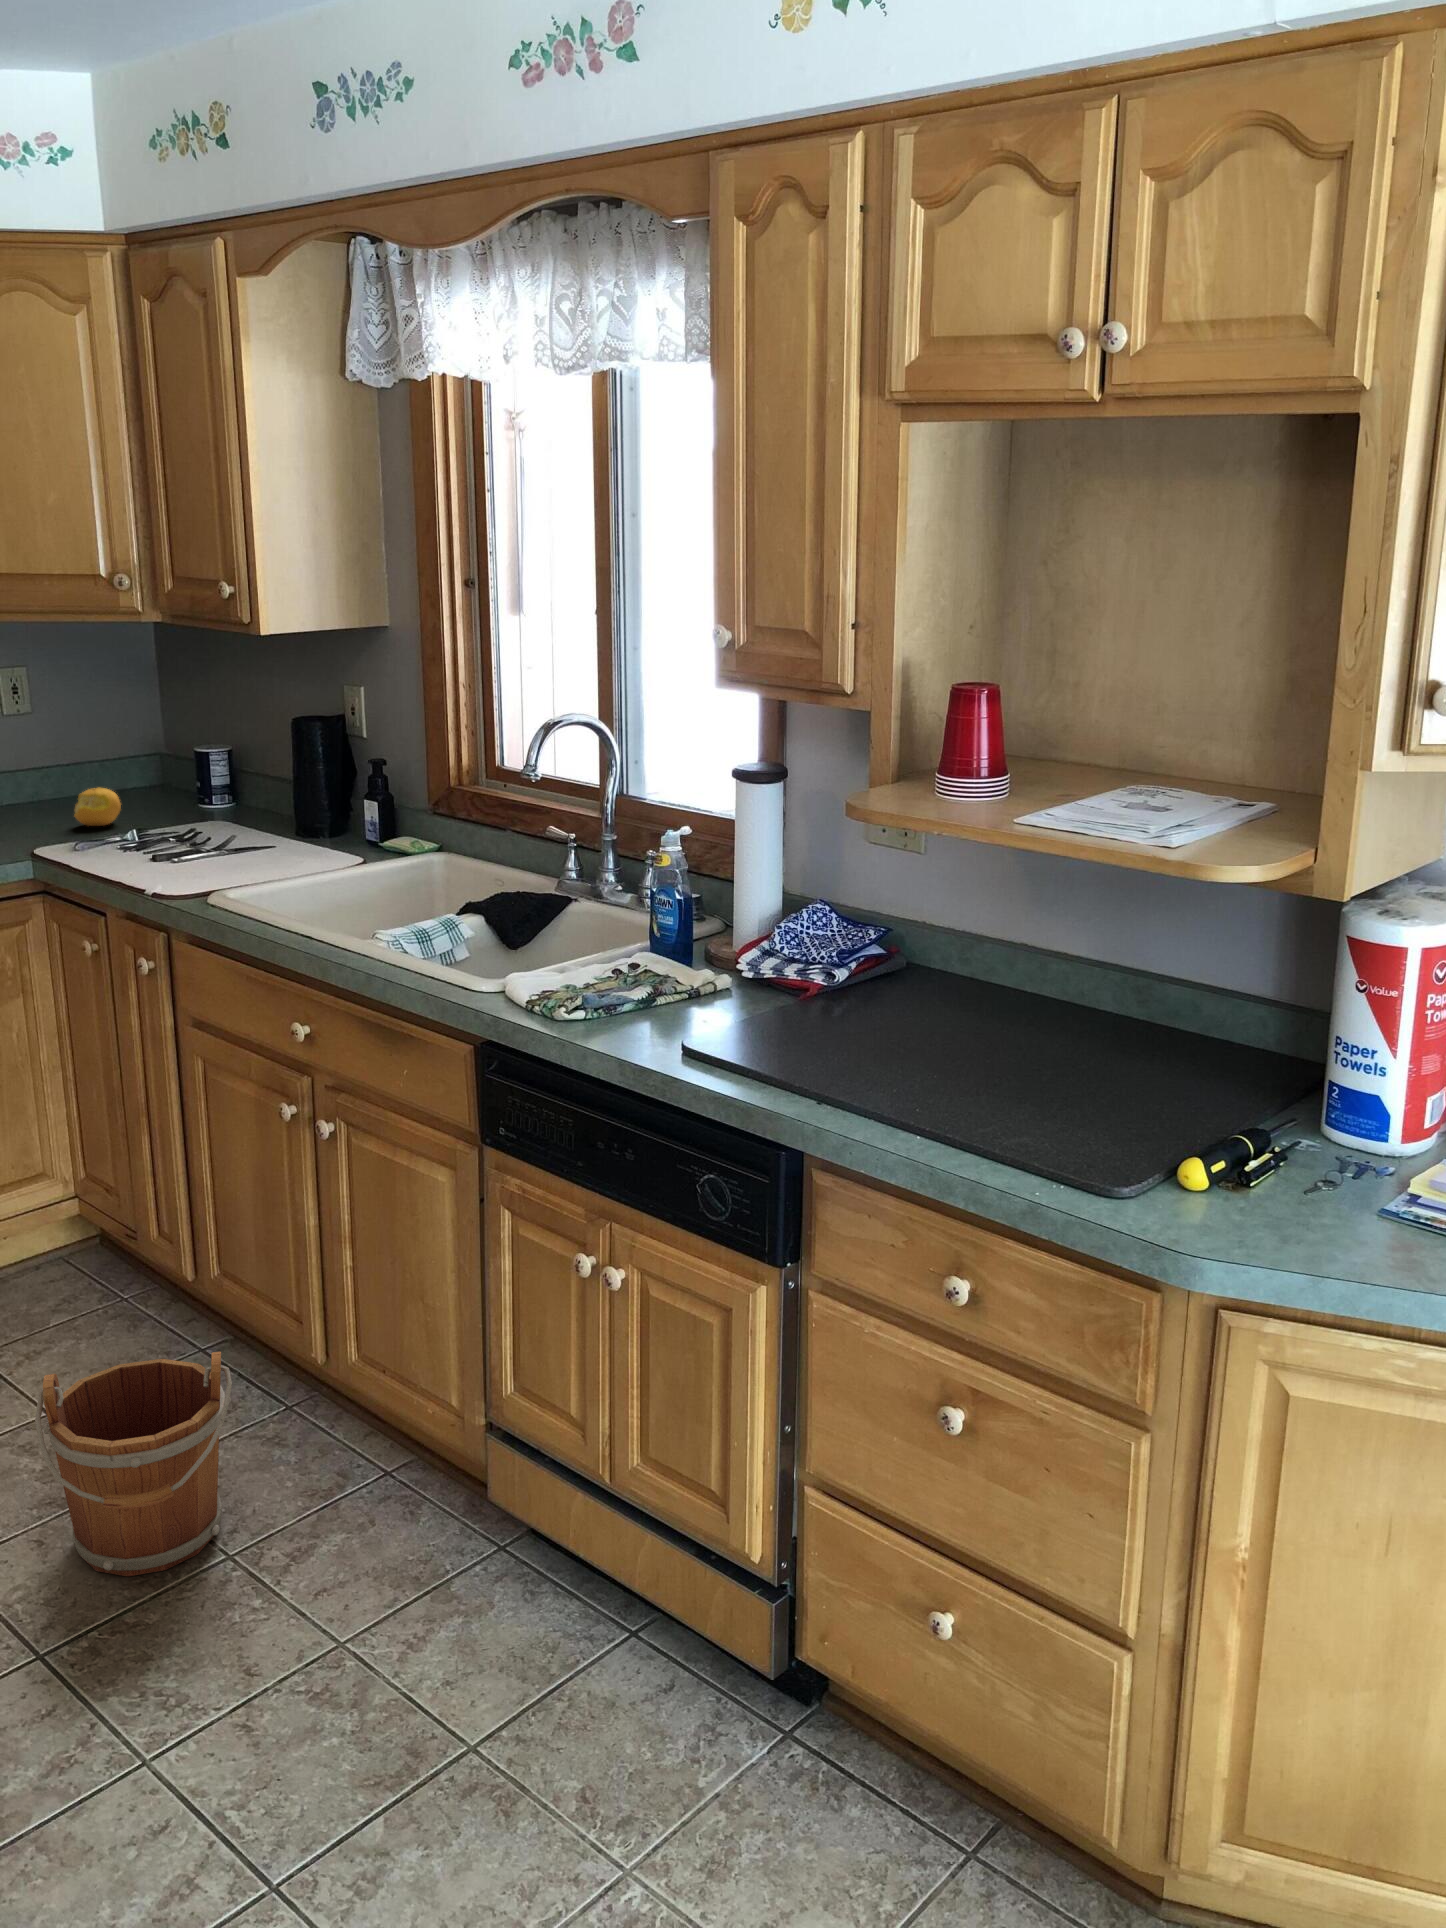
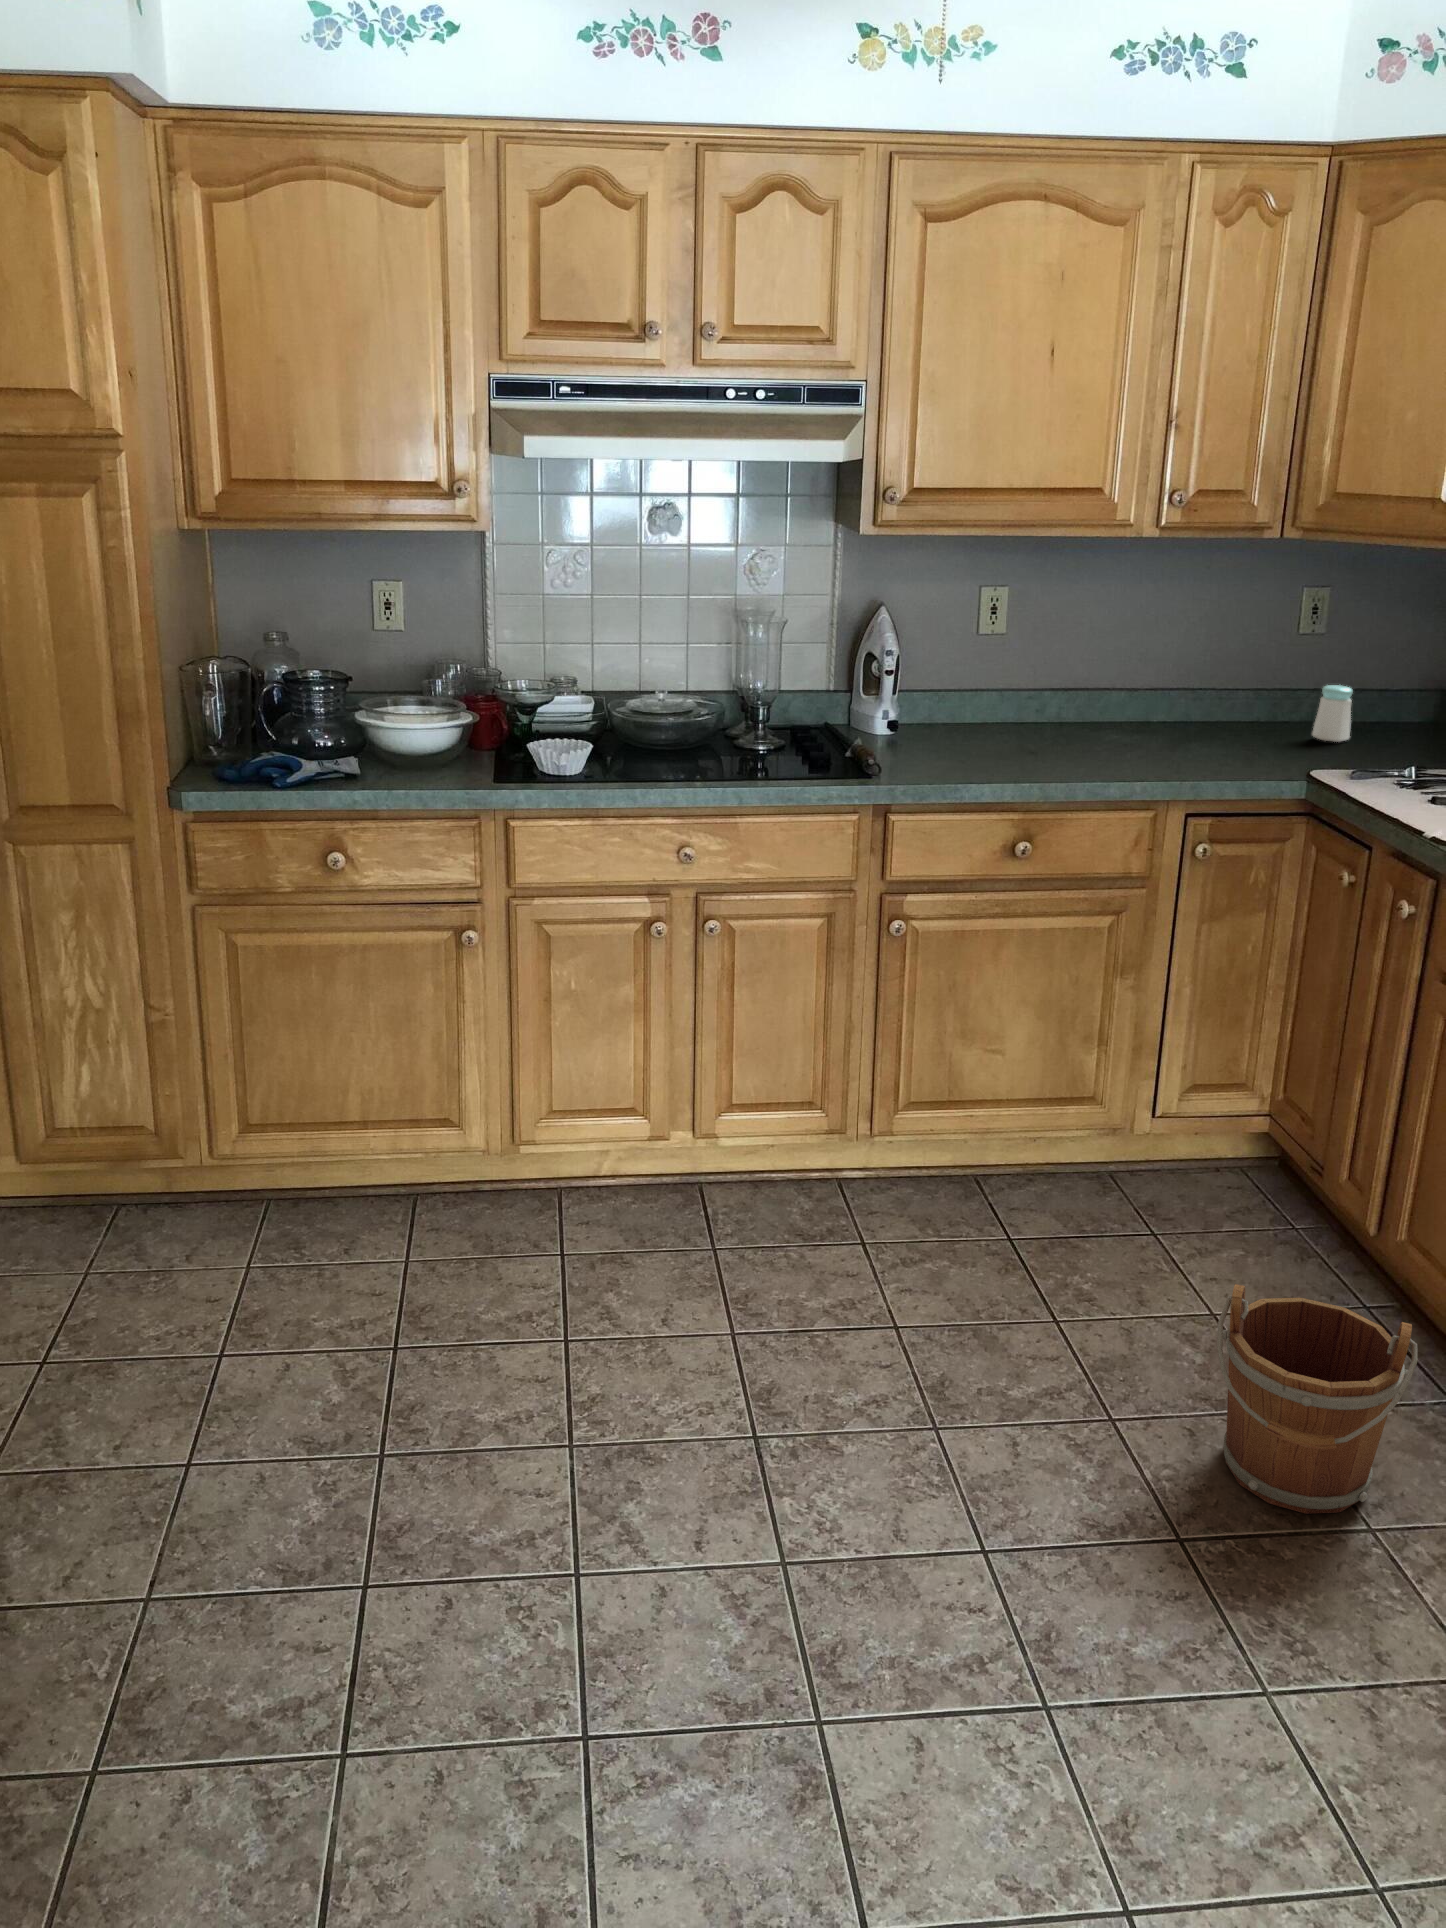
salt shaker: none [35,763,74,818] -> present [1312,685,1353,742]
fruit: present [74,788,121,826] -> none [1353,717,1403,756]

